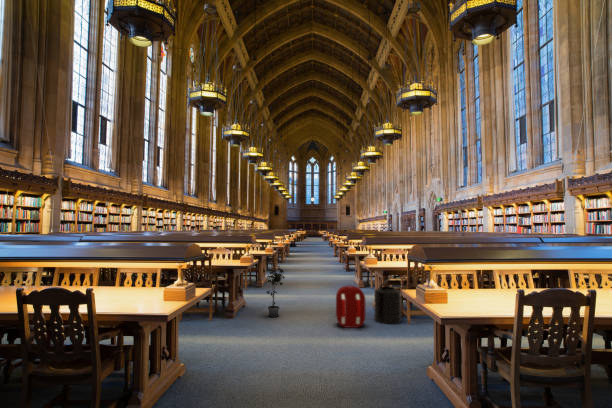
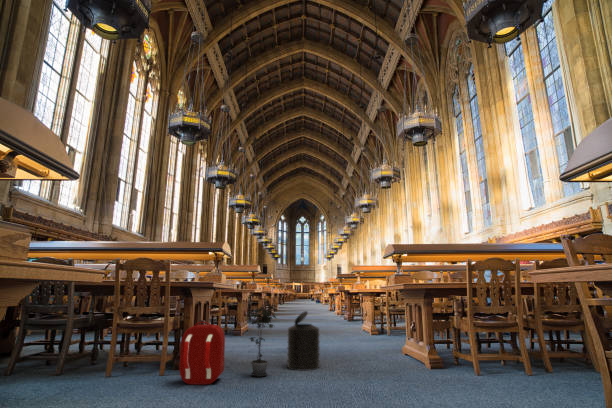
trash can: present [374,278,401,324] -> present [287,311,320,370]
backpack: present [336,286,366,328] -> present [179,322,225,385]

